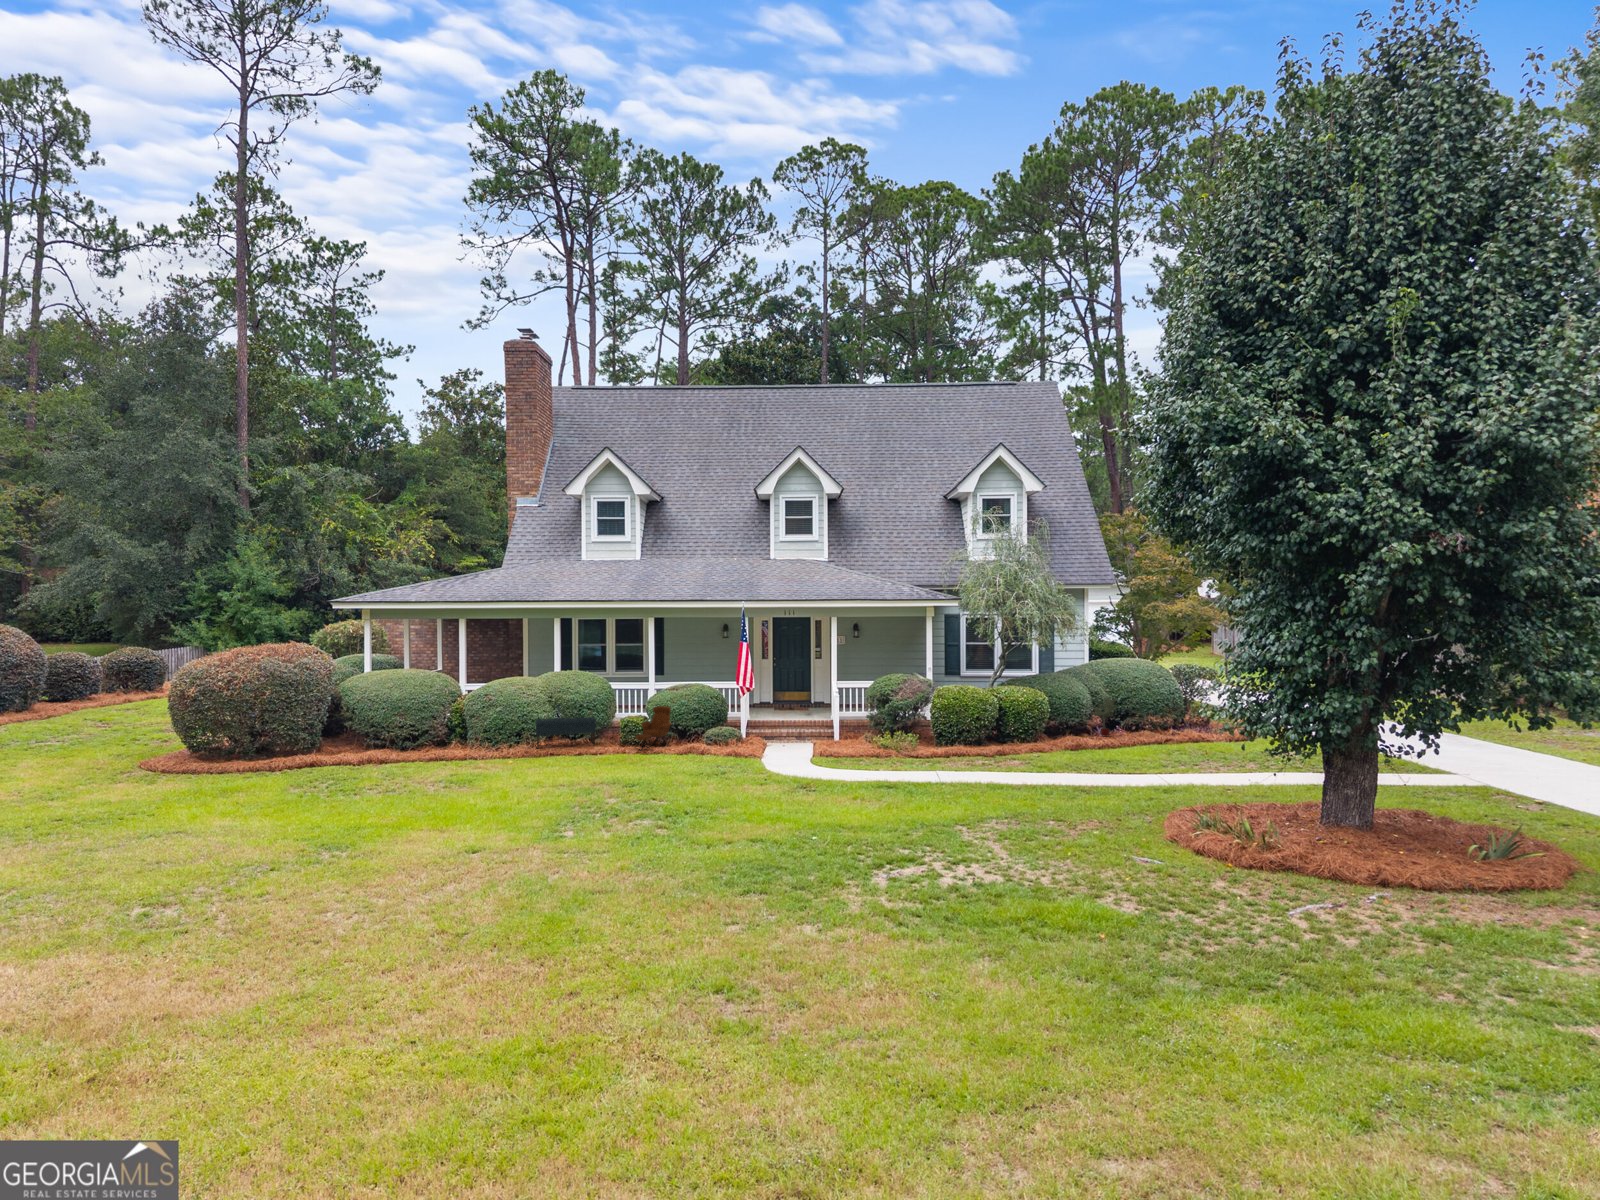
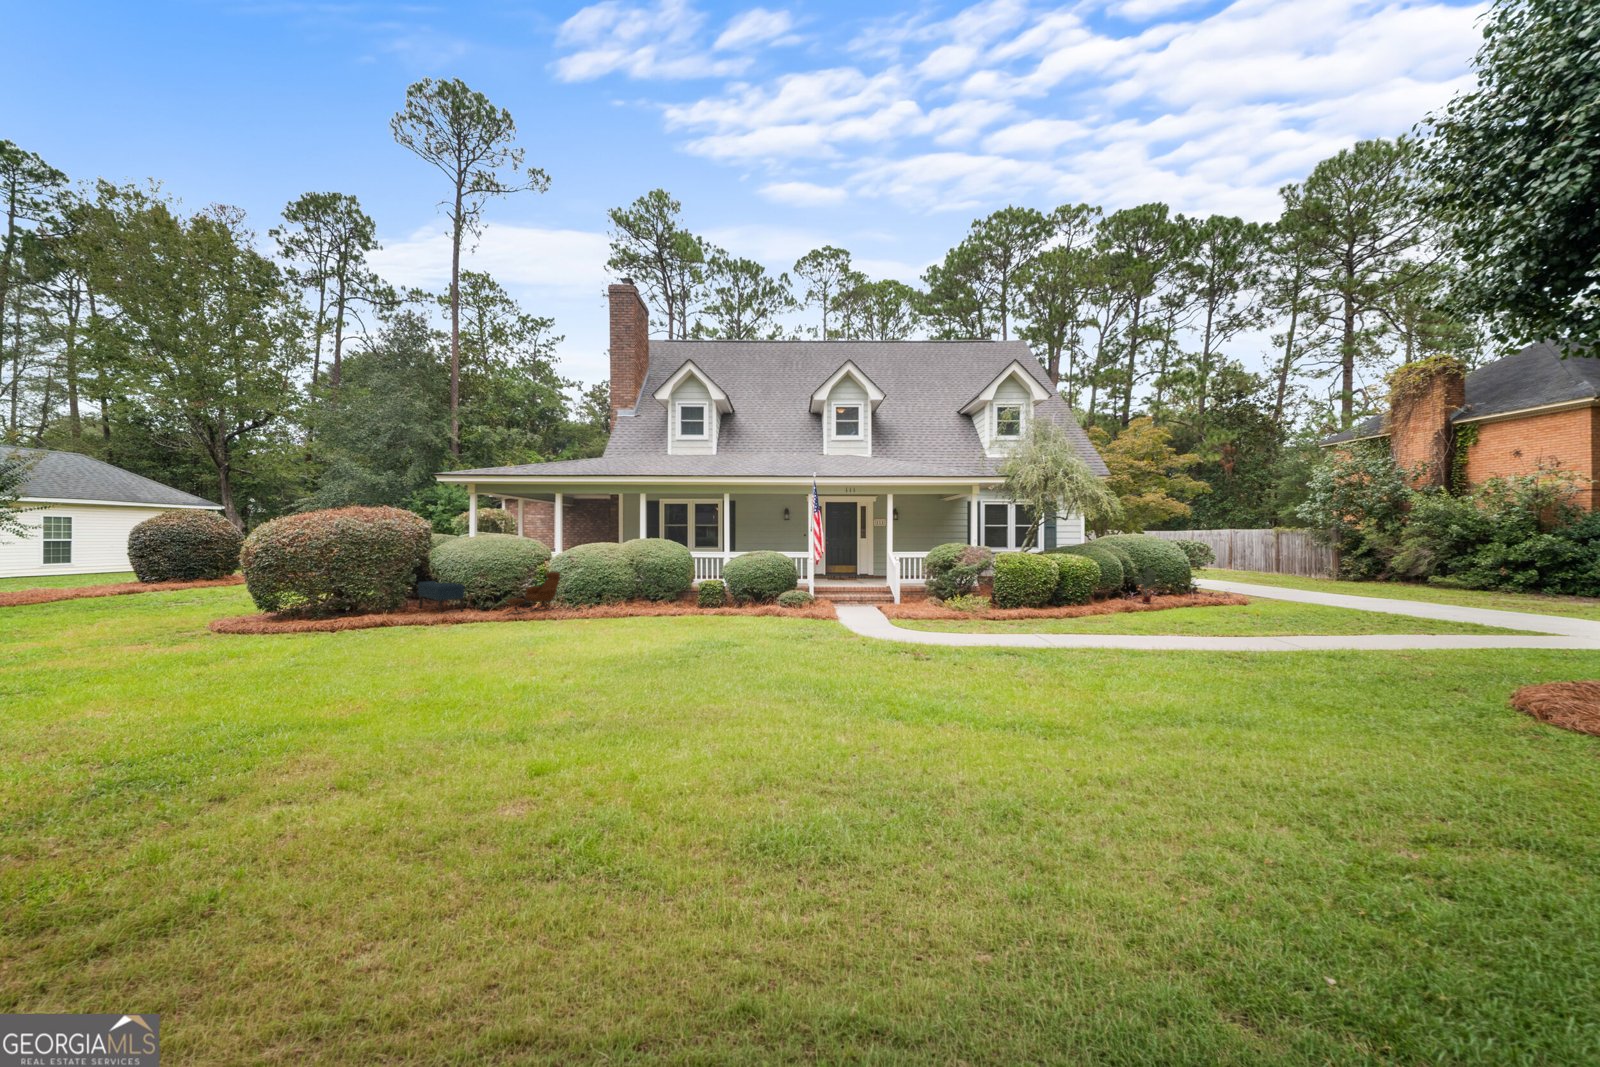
lounge chair: present [636,706,671,748] -> present [507,572,560,612]
bench: present [535,717,596,748] -> present [418,581,465,614]

